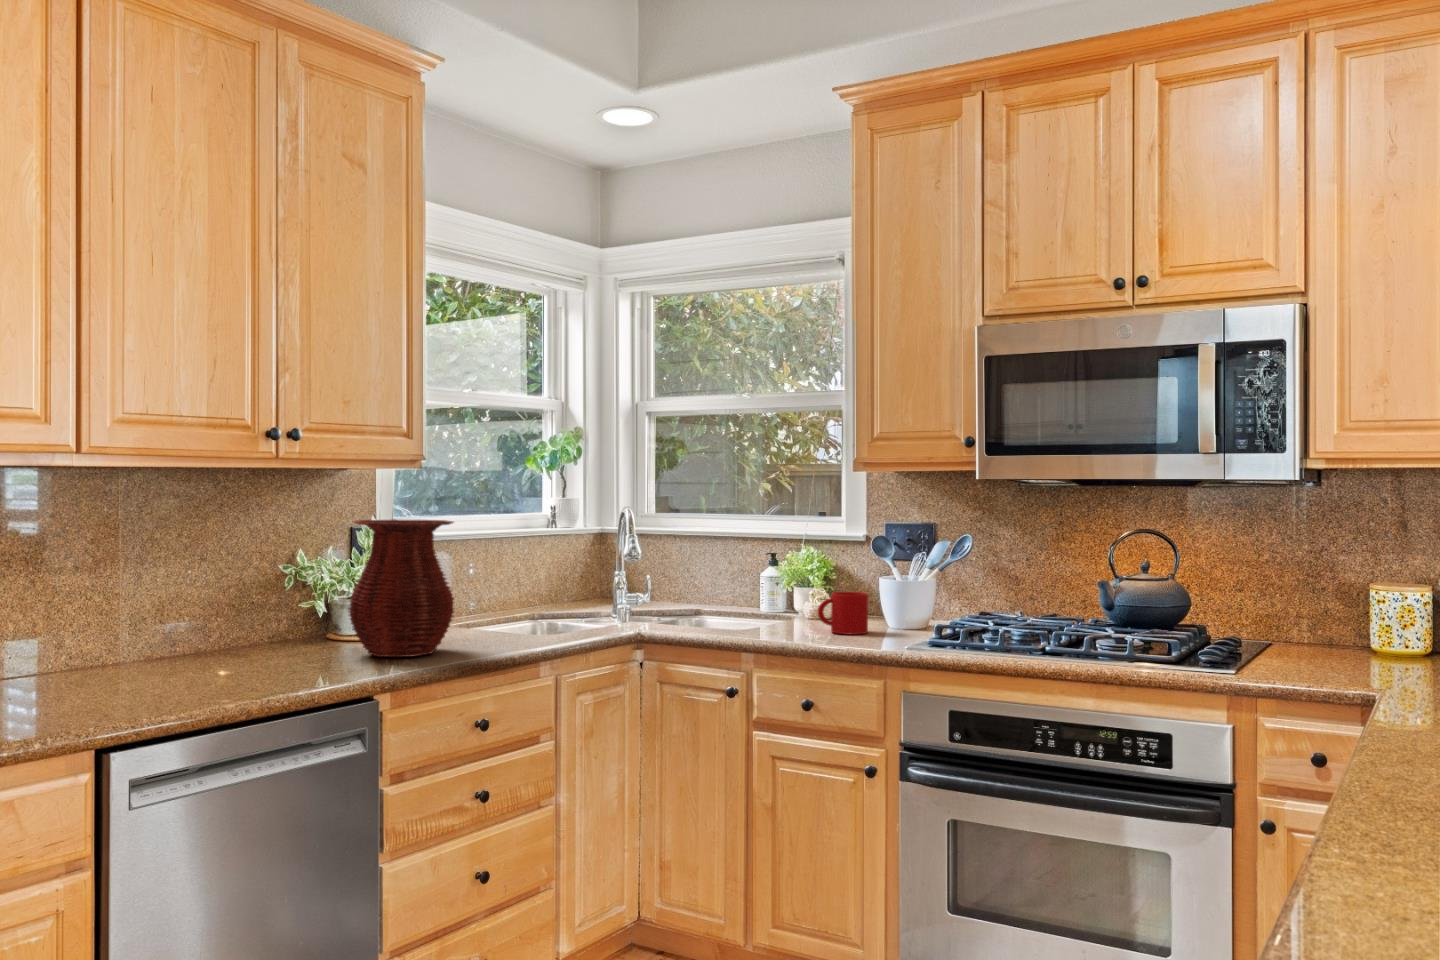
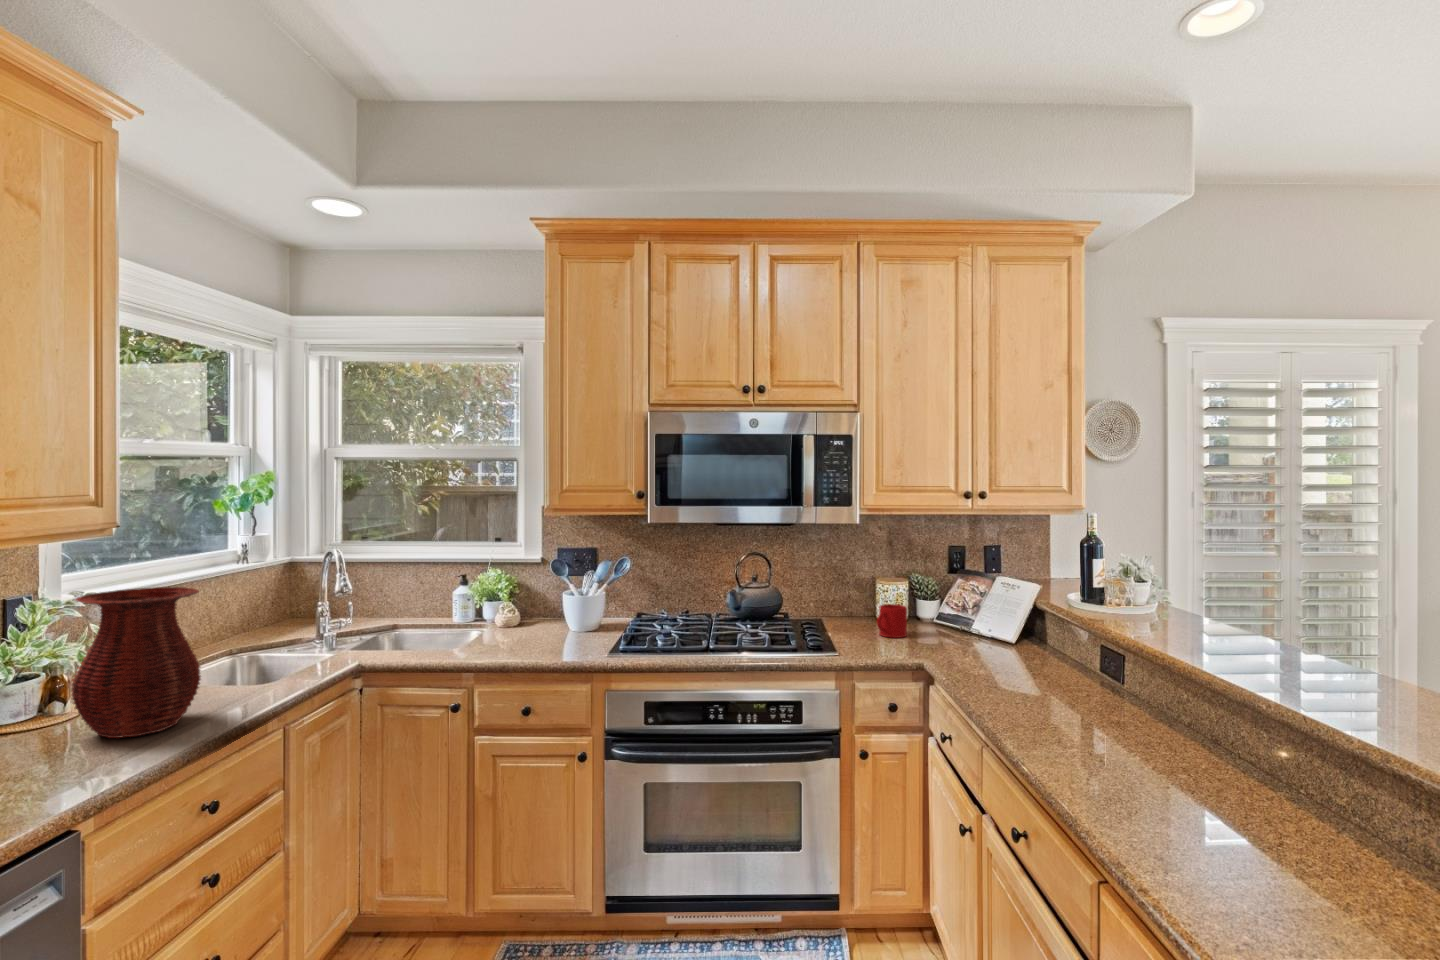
mug: present [818,592,868,635] -> present [877,604,907,638]

